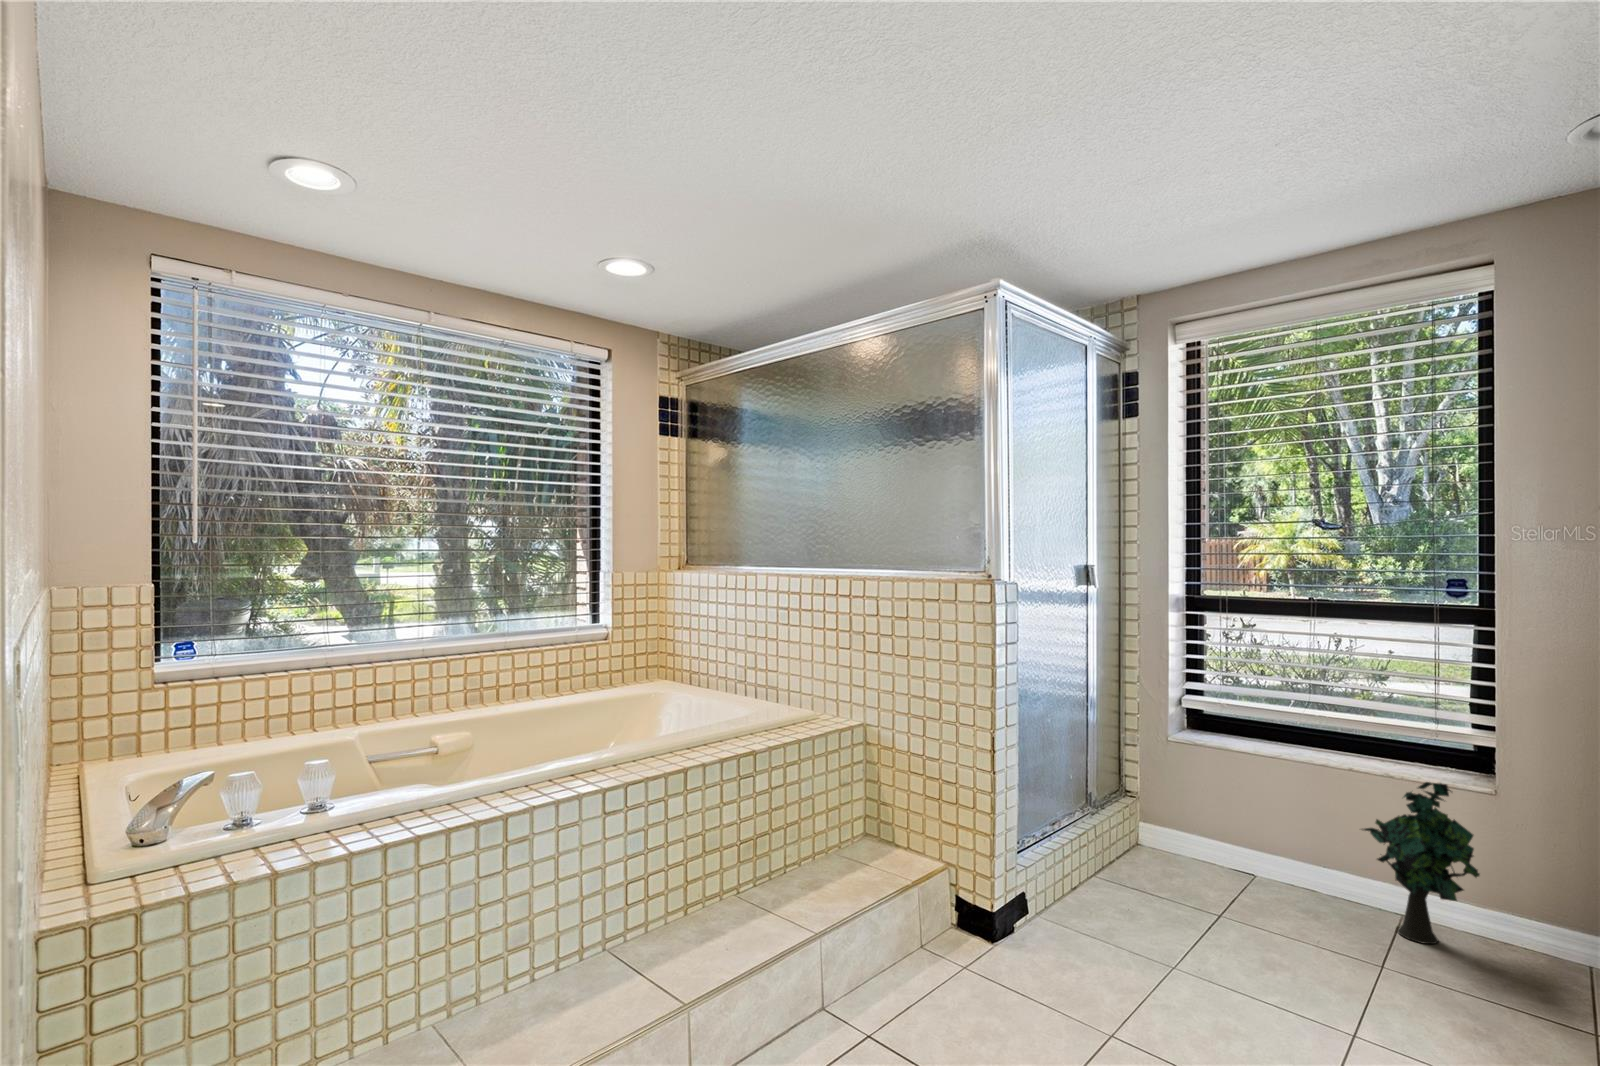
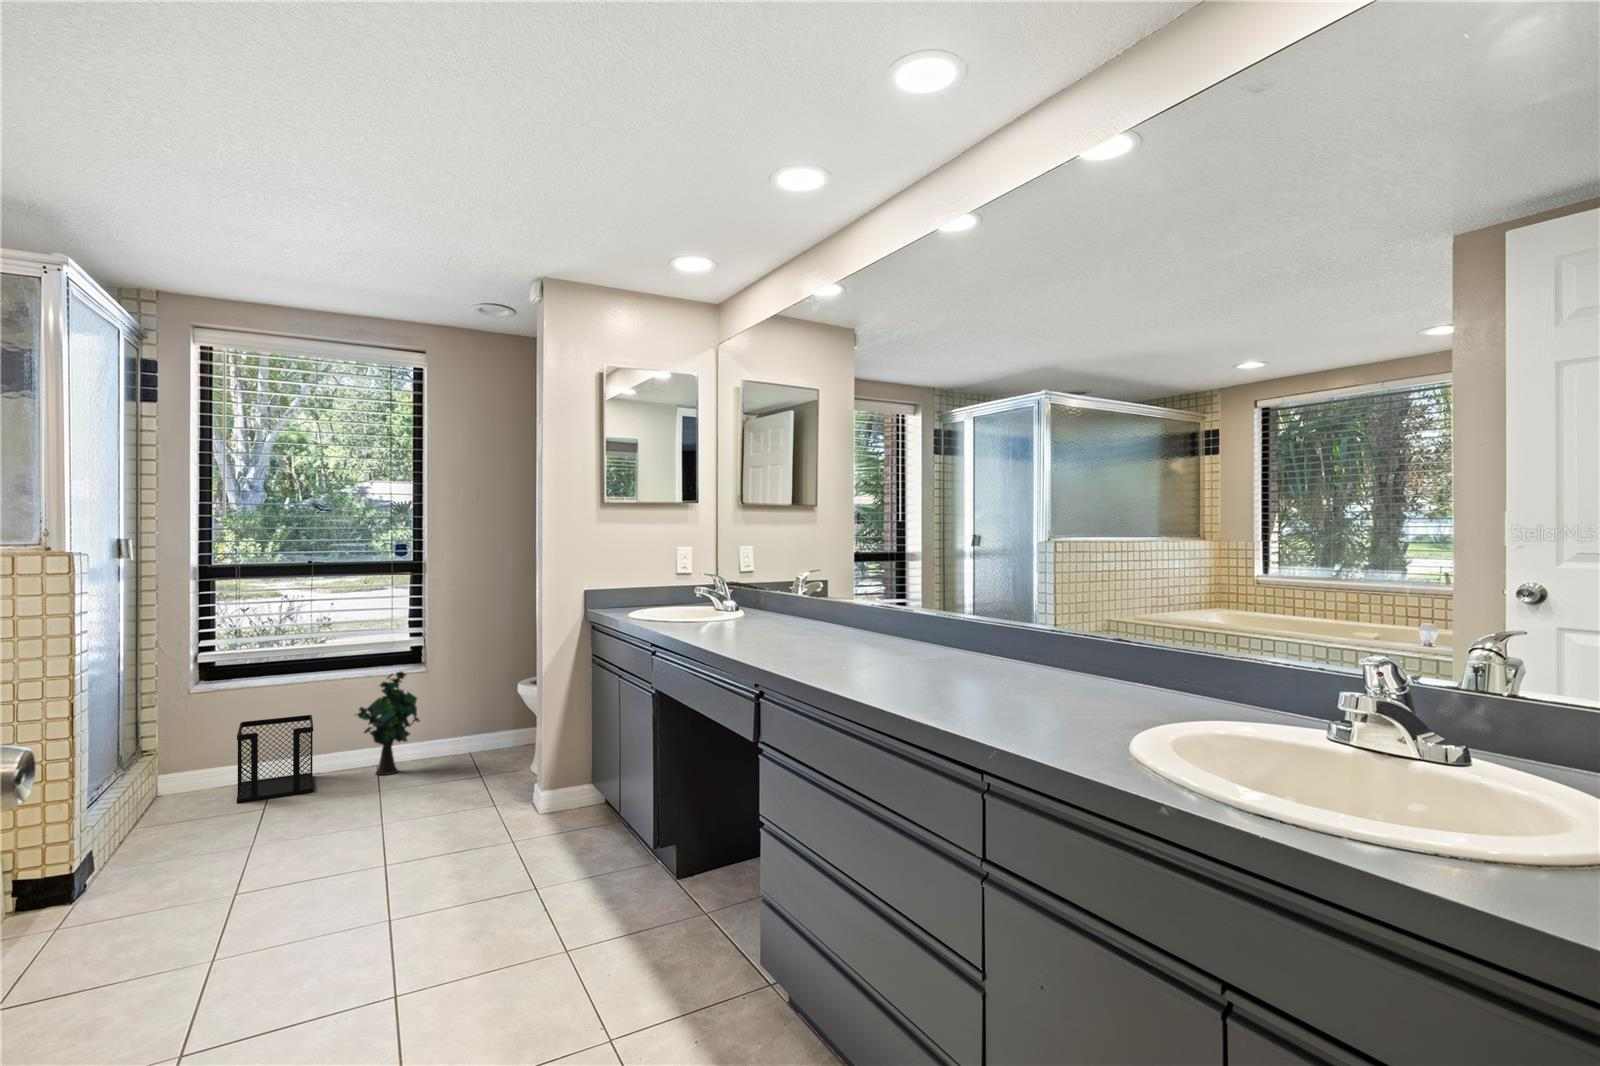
wastebasket: none [1197,790,1310,918] -> present [237,715,313,803]

